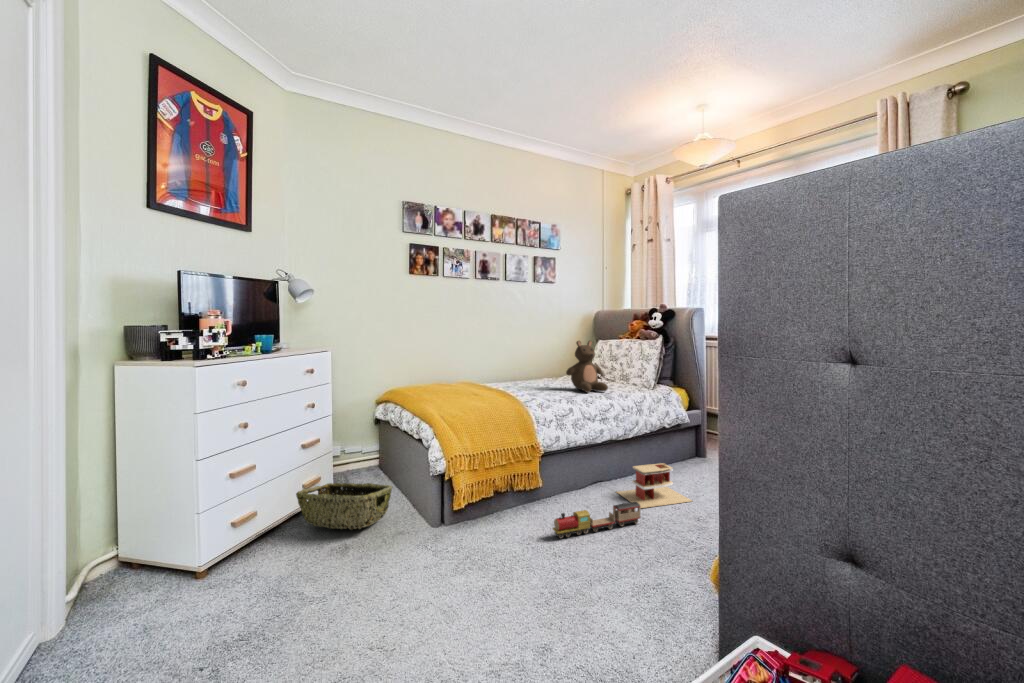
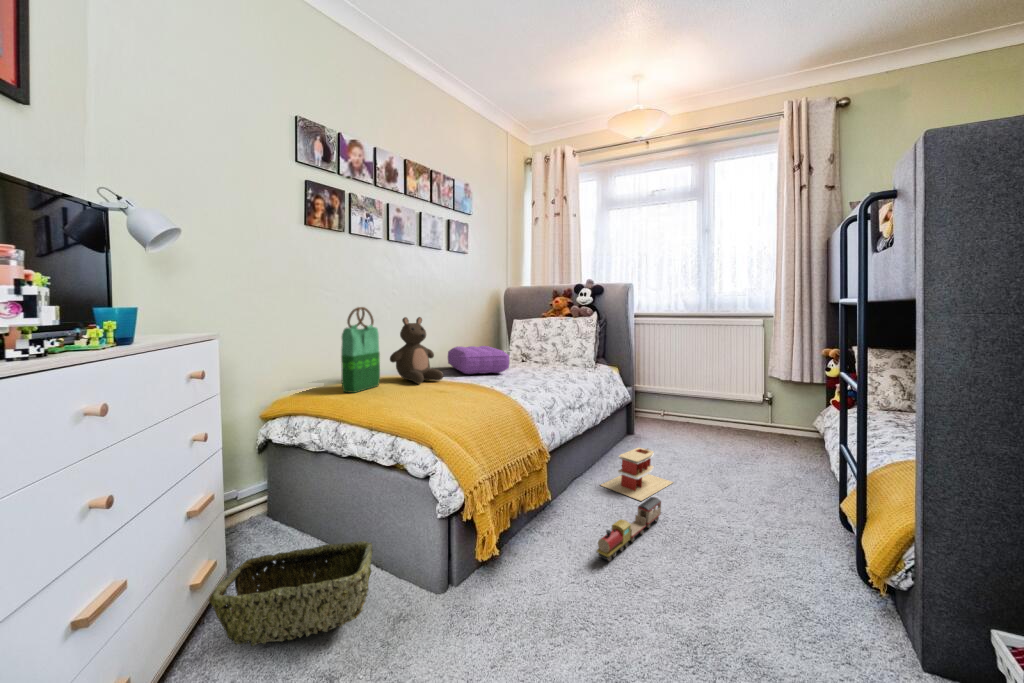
tote bag: none [411,331,443,392] -> present [341,307,380,393]
stuffed bear: present [566,341,608,392] -> present [390,317,443,384]
pillow: none [513,364,557,386] -> present [448,346,509,374]

